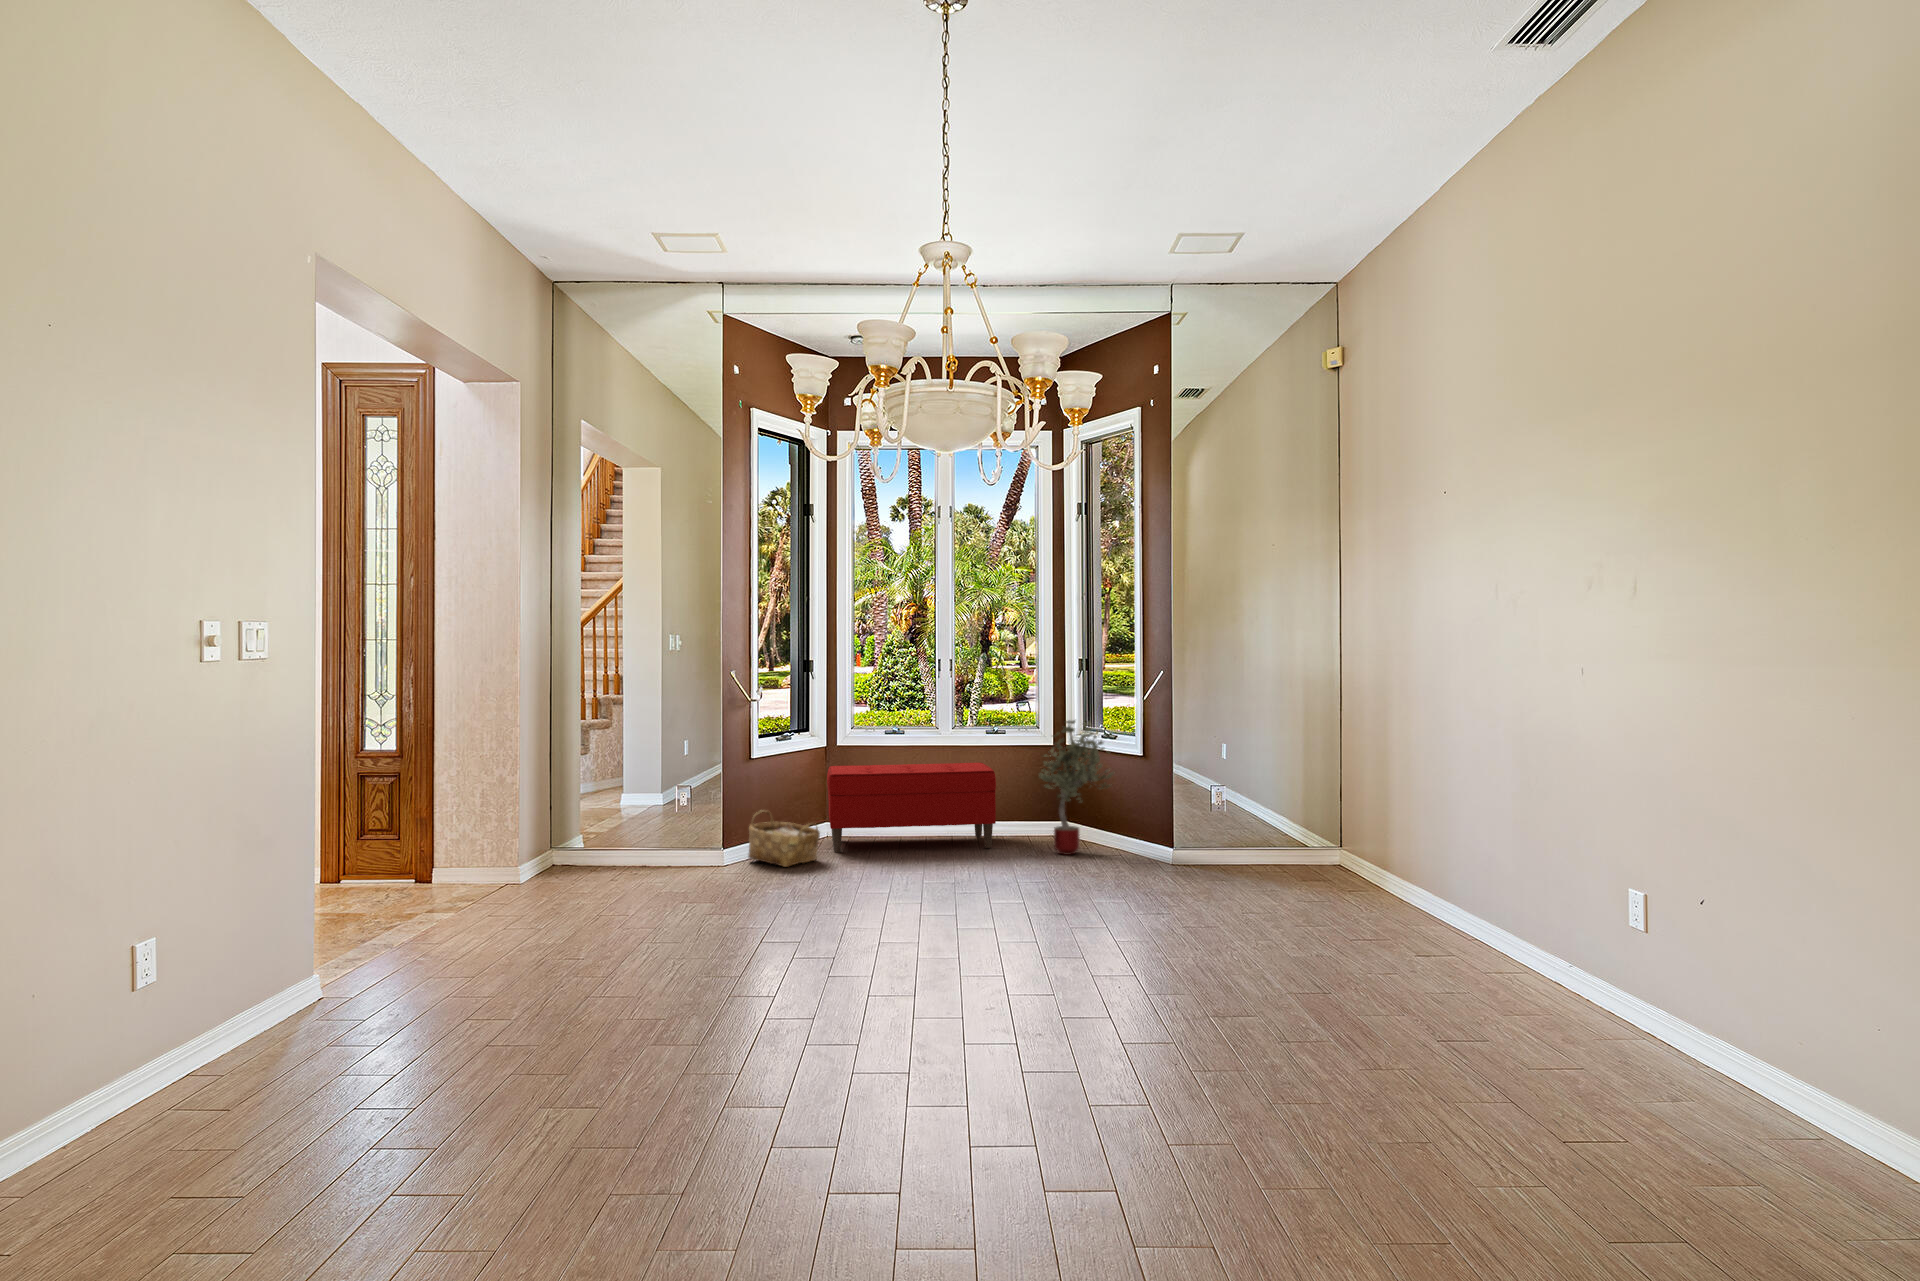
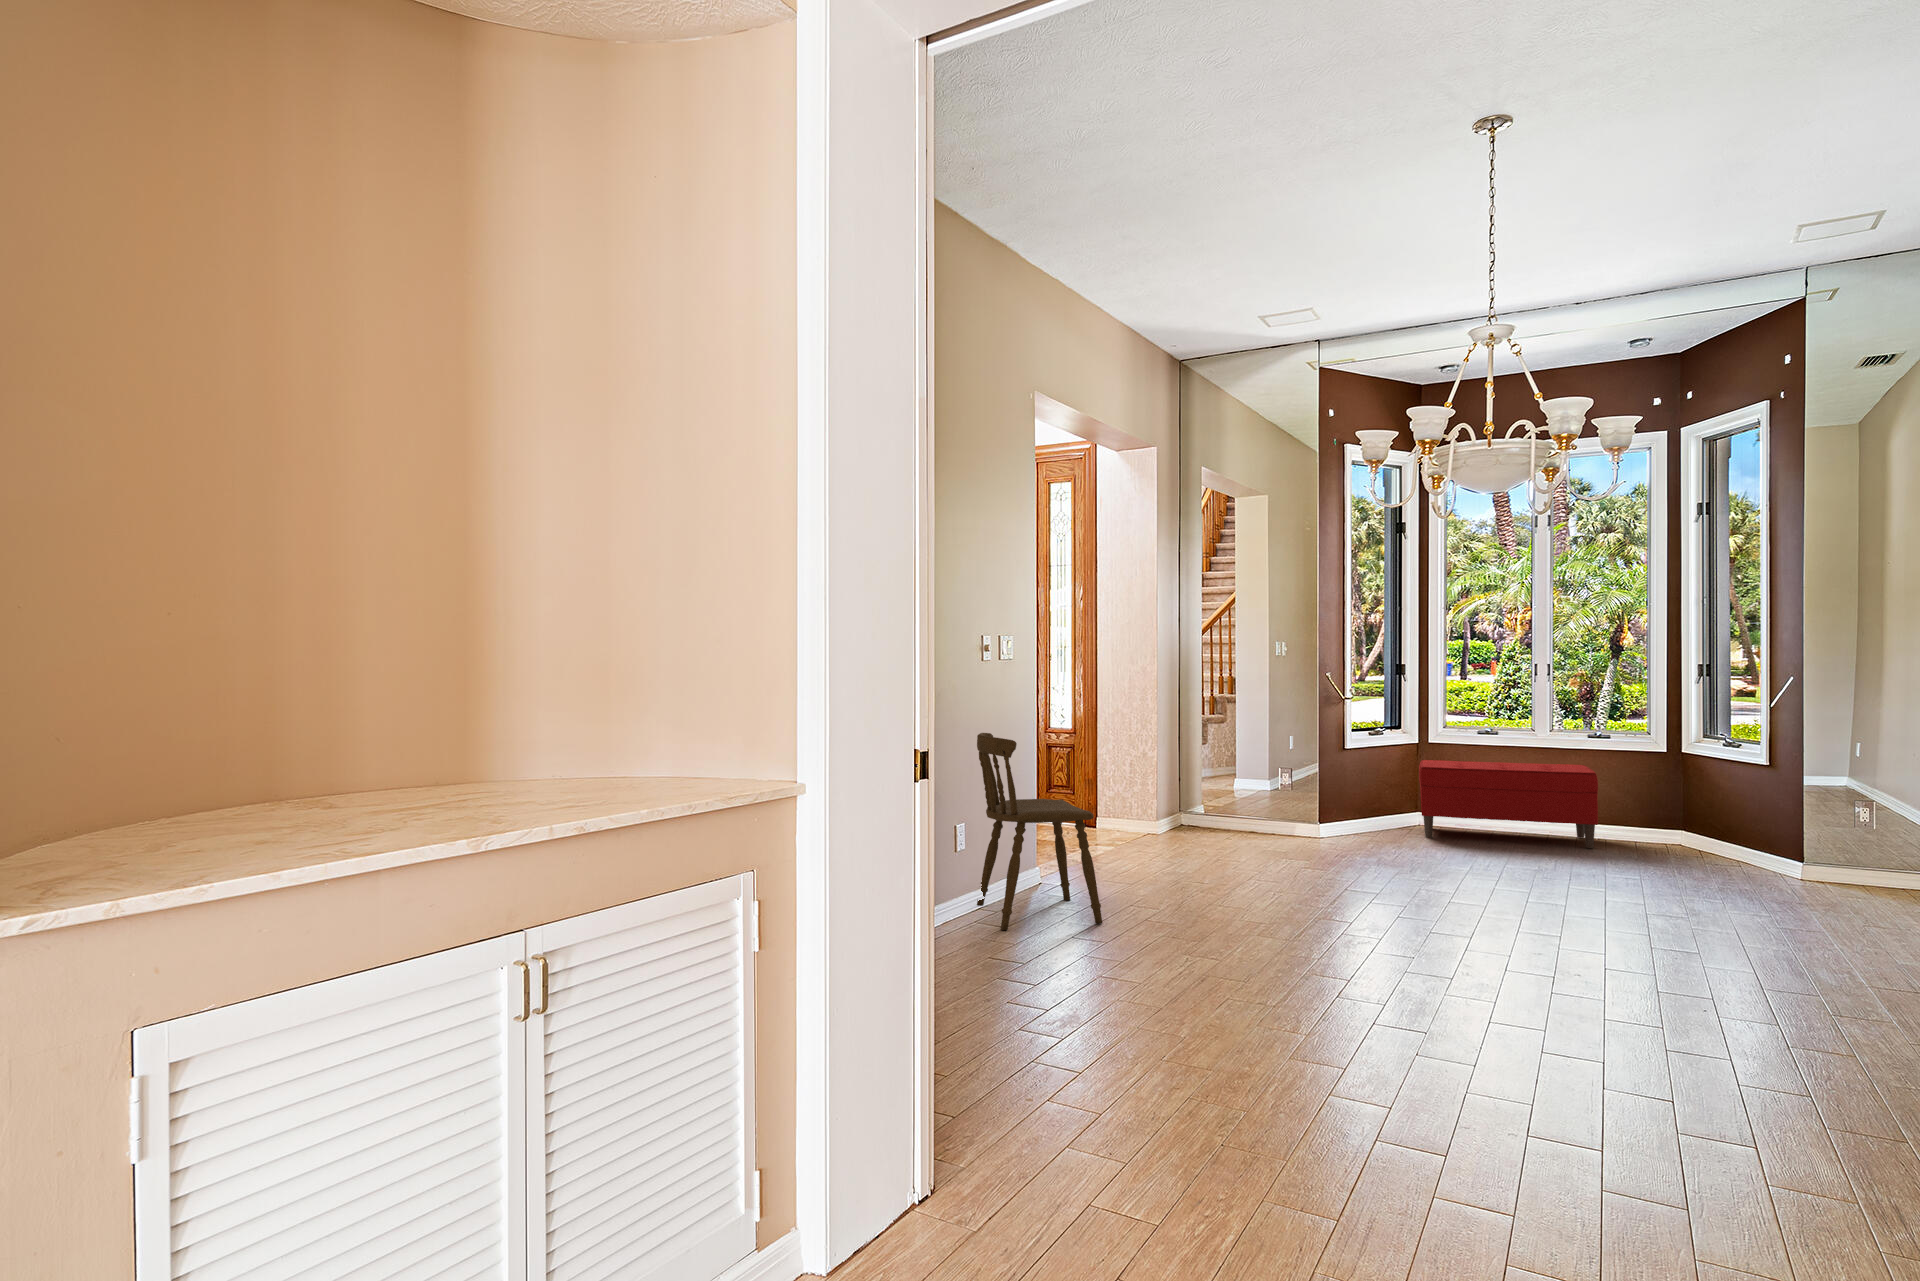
potted tree: present [1039,720,1113,855] -> none [1648,725,1744,863]
dining chair: none [213,769,425,1074] -> present [977,733,1102,930]
woven basket: present [748,810,820,867] -> none [1344,794,1411,845]

